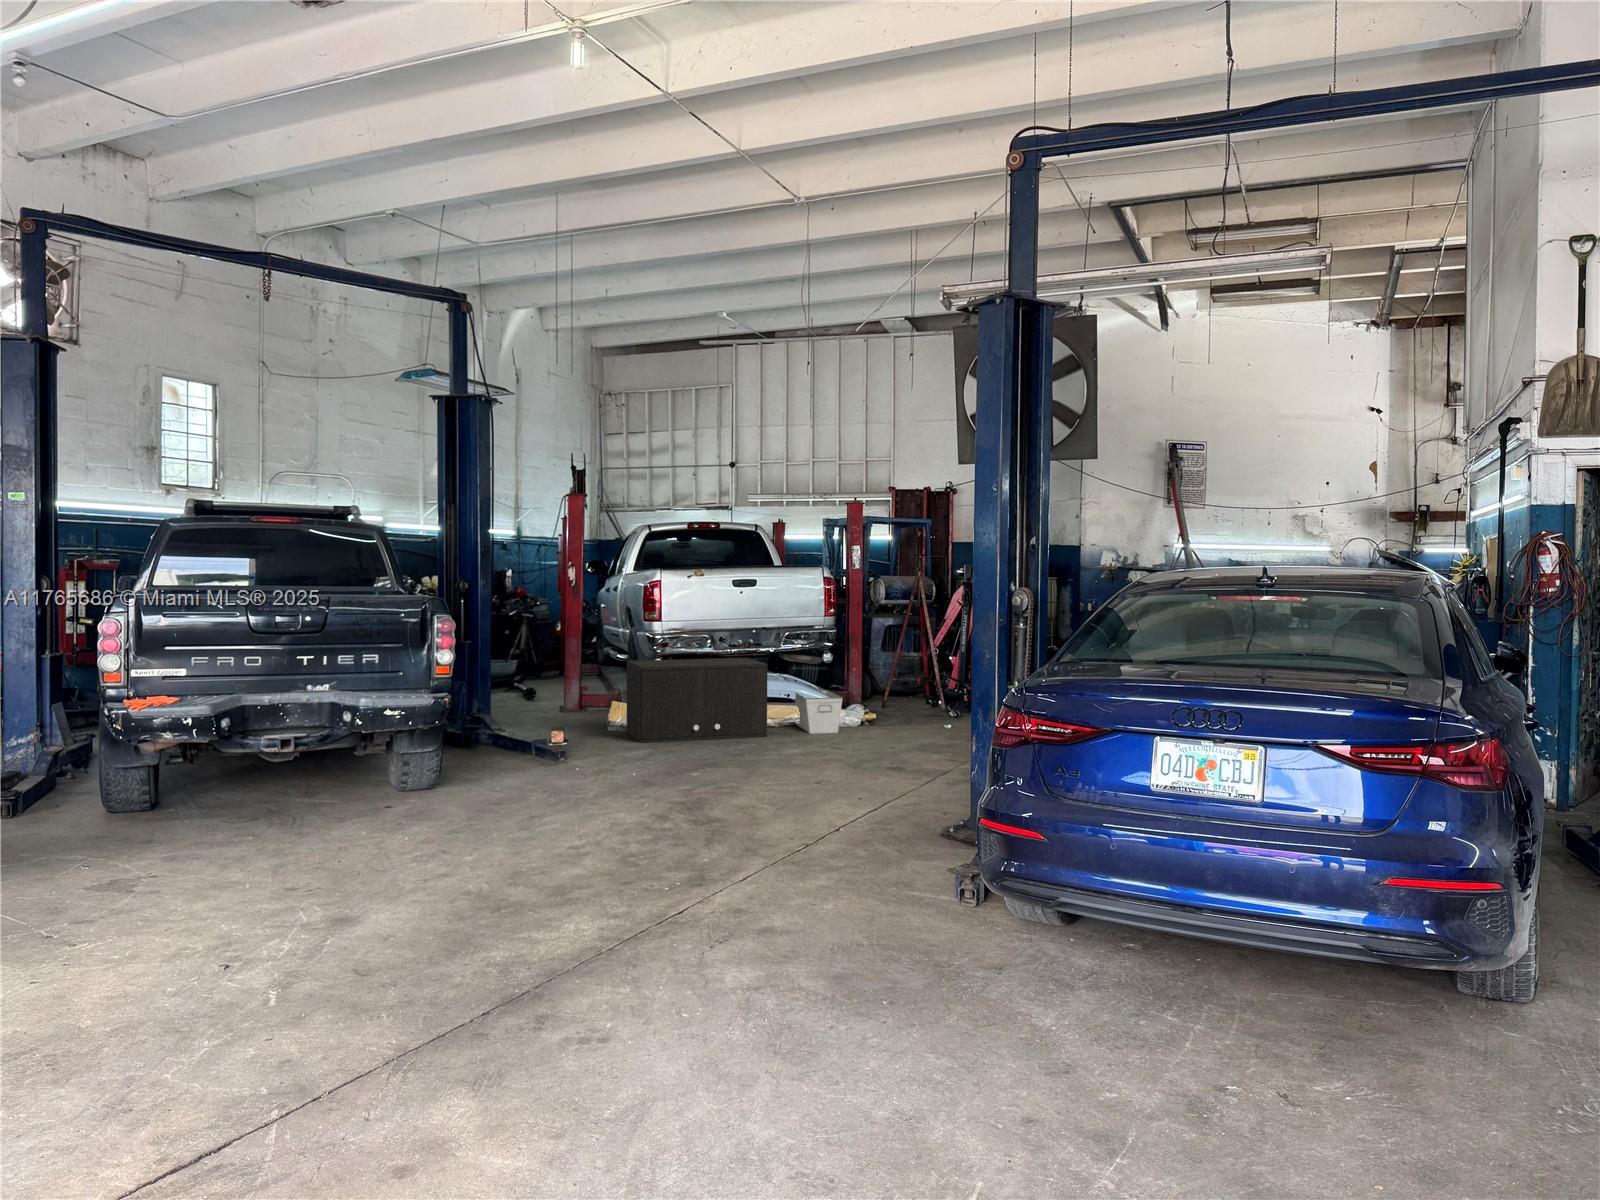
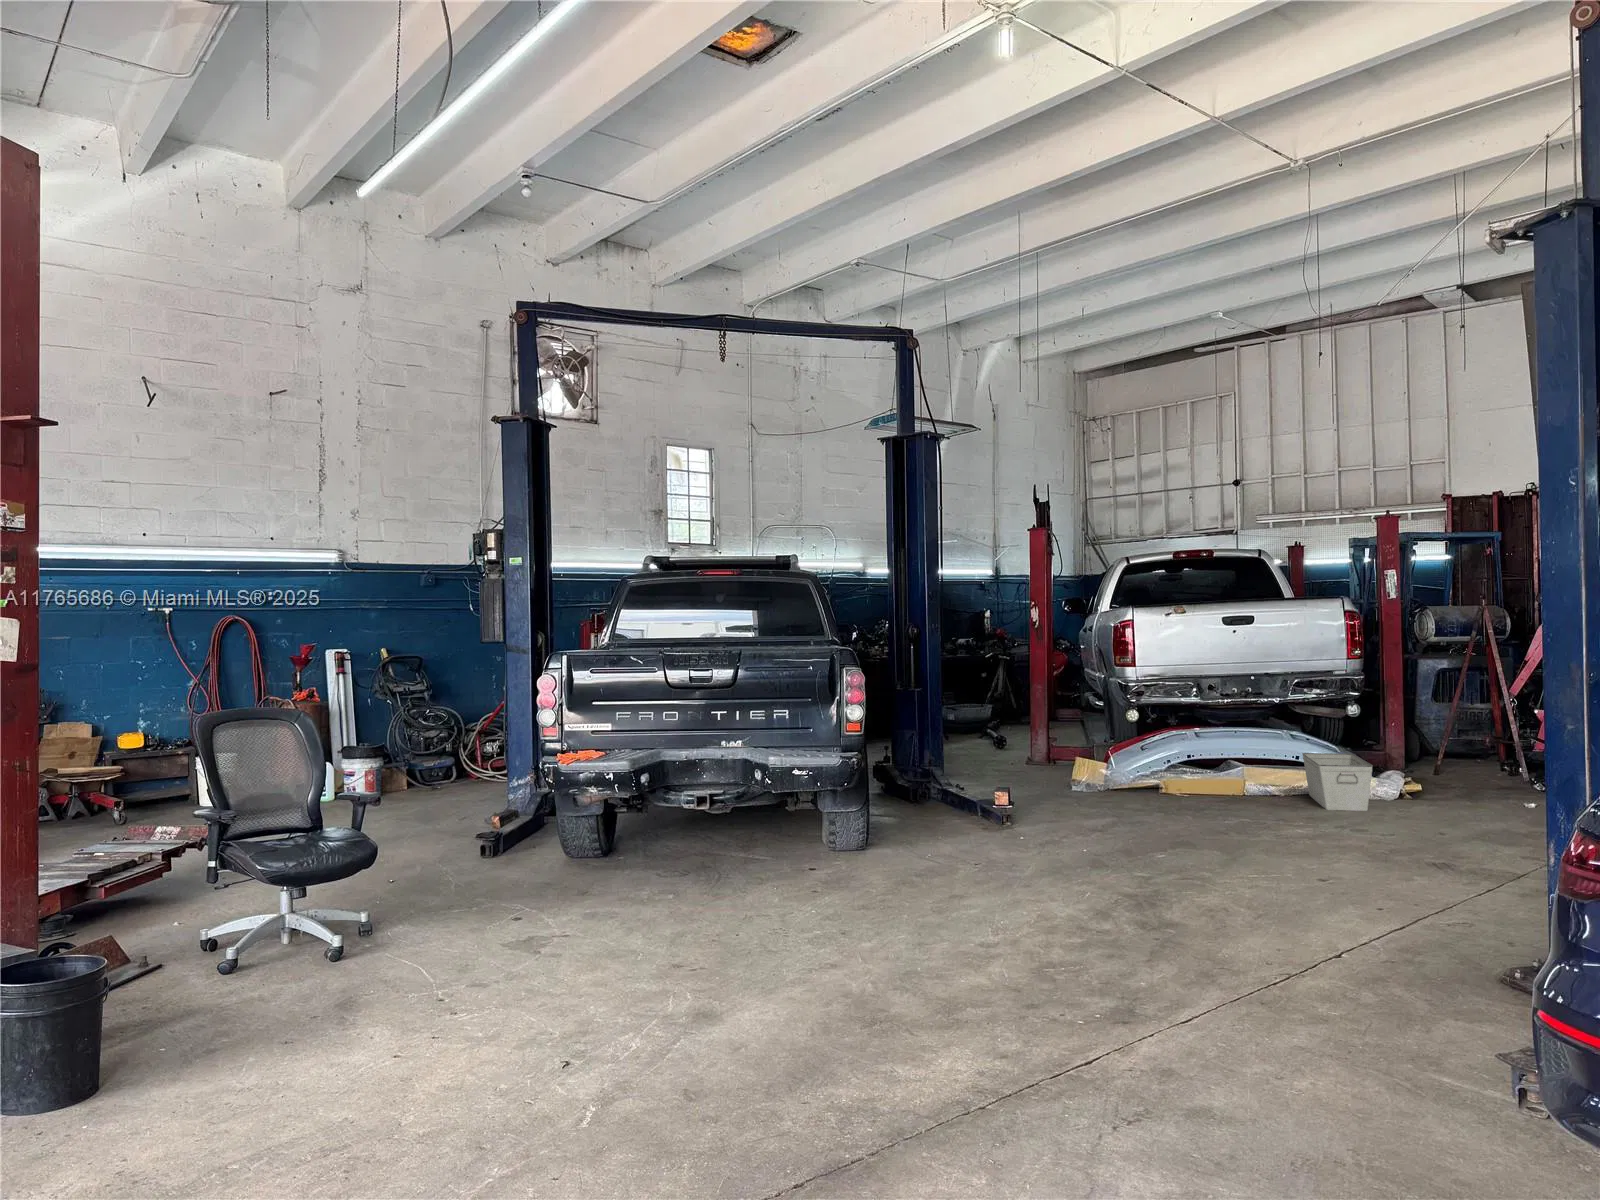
storage cabinet: present [627,658,768,743] -> none [1089,711,1267,810]

